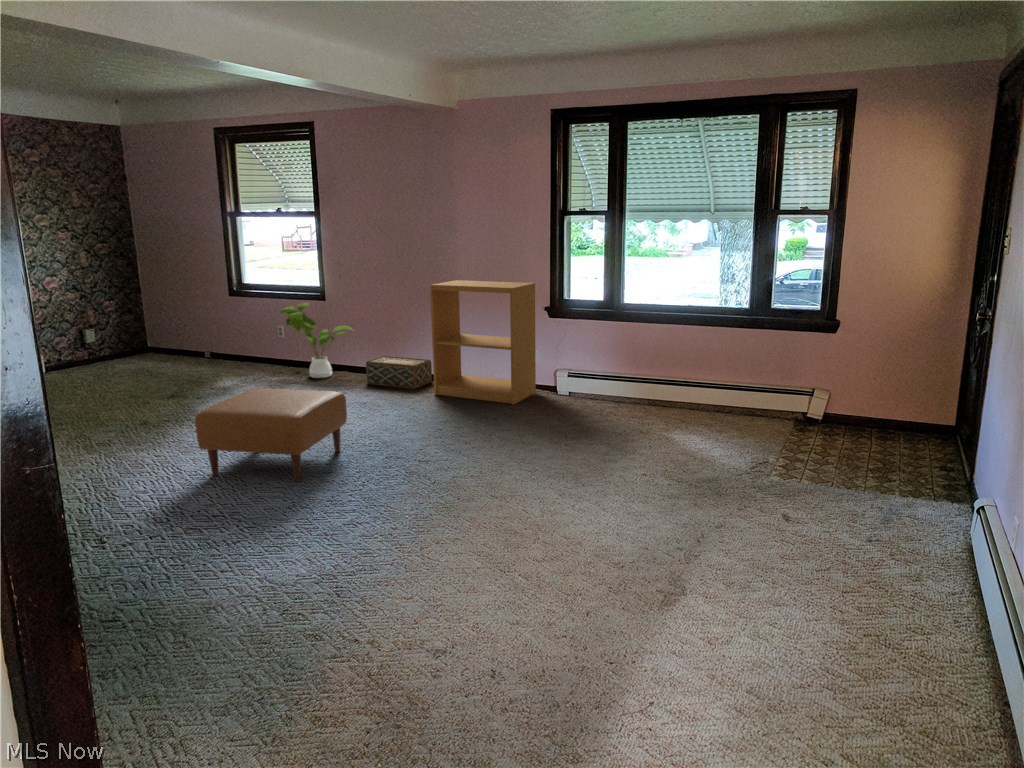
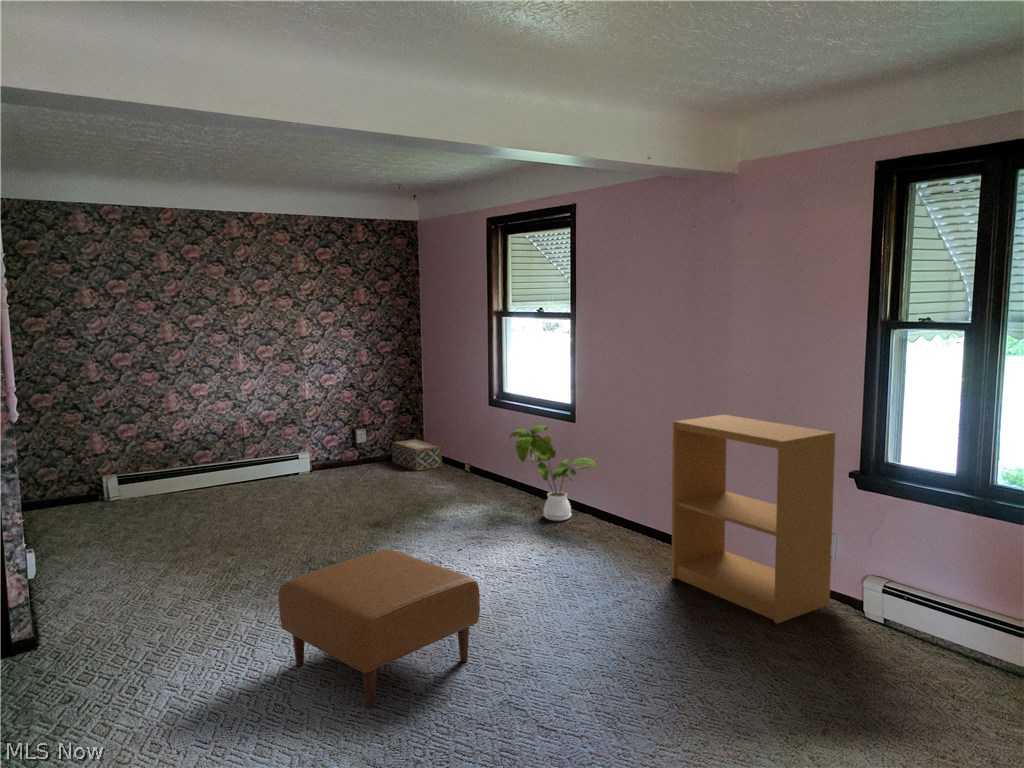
woven basket: present [366,356,432,389] -> present [392,439,442,471]

